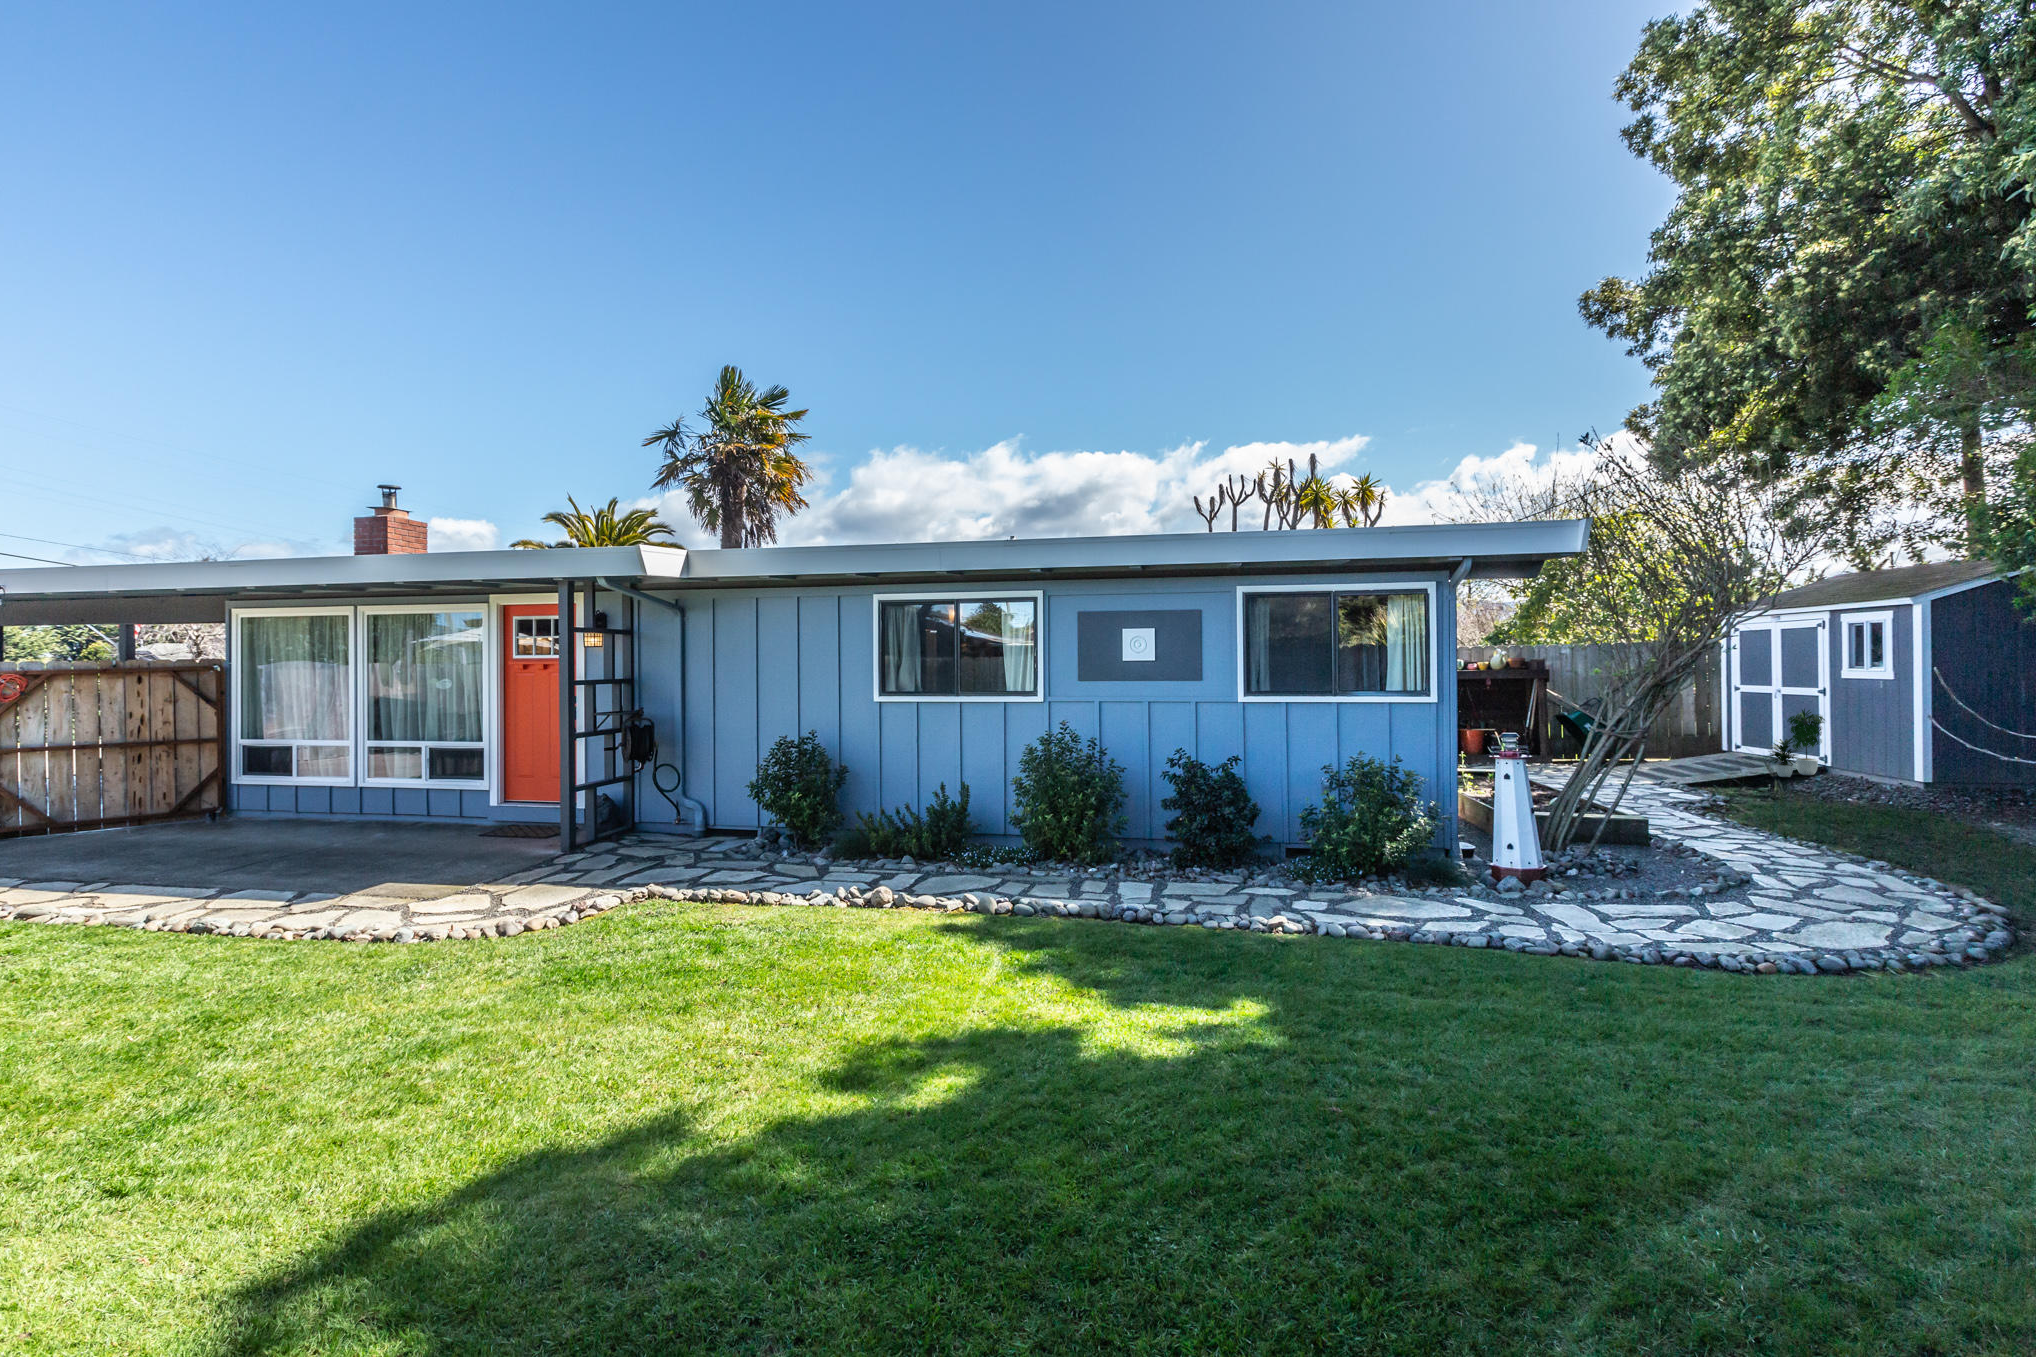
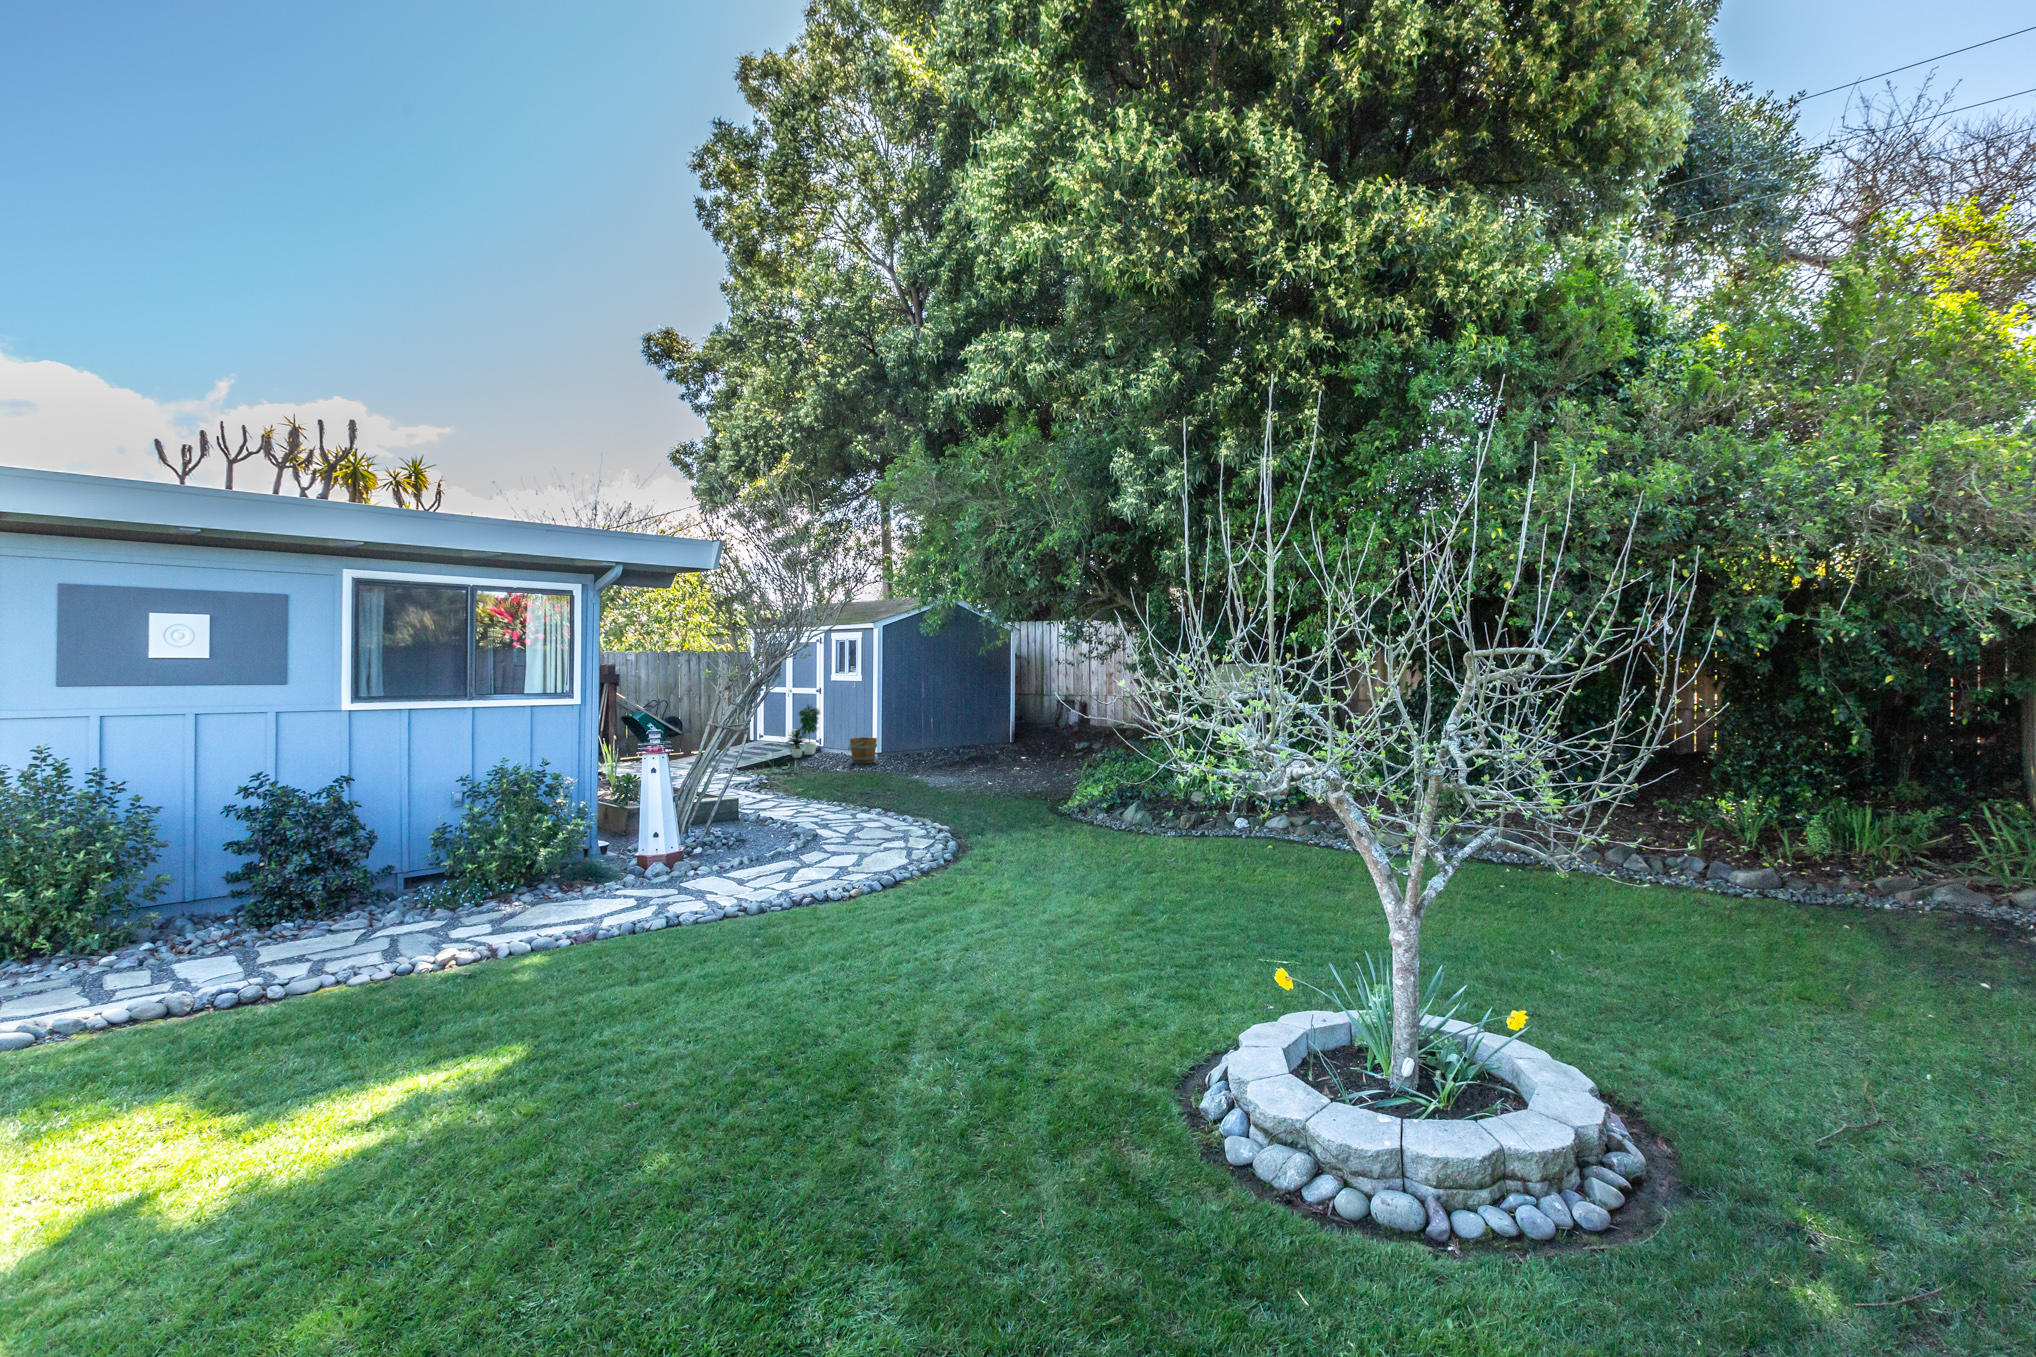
bucket: none [1866,758,1923,795] -> present [848,737,877,764]

